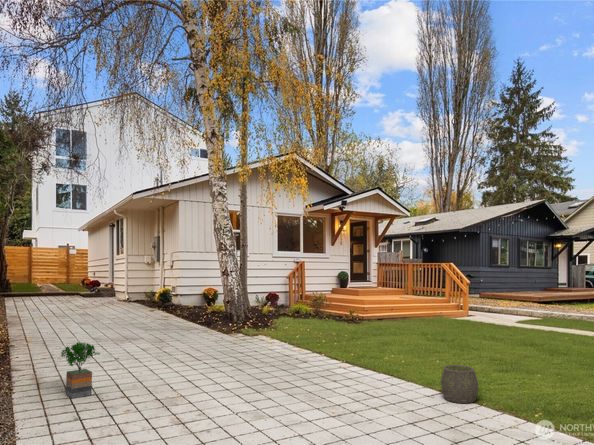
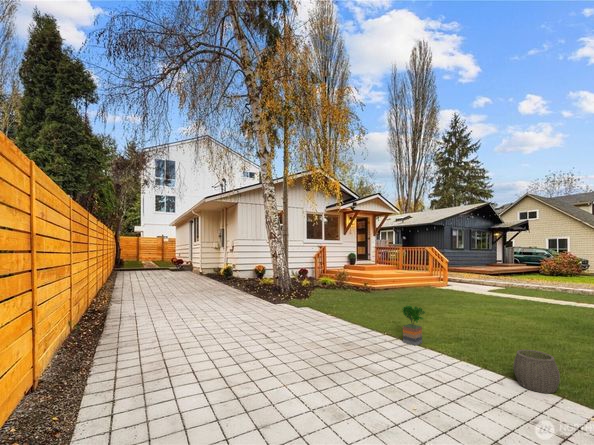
potted tree: present [61,342,100,398] -> present [402,306,425,346]

